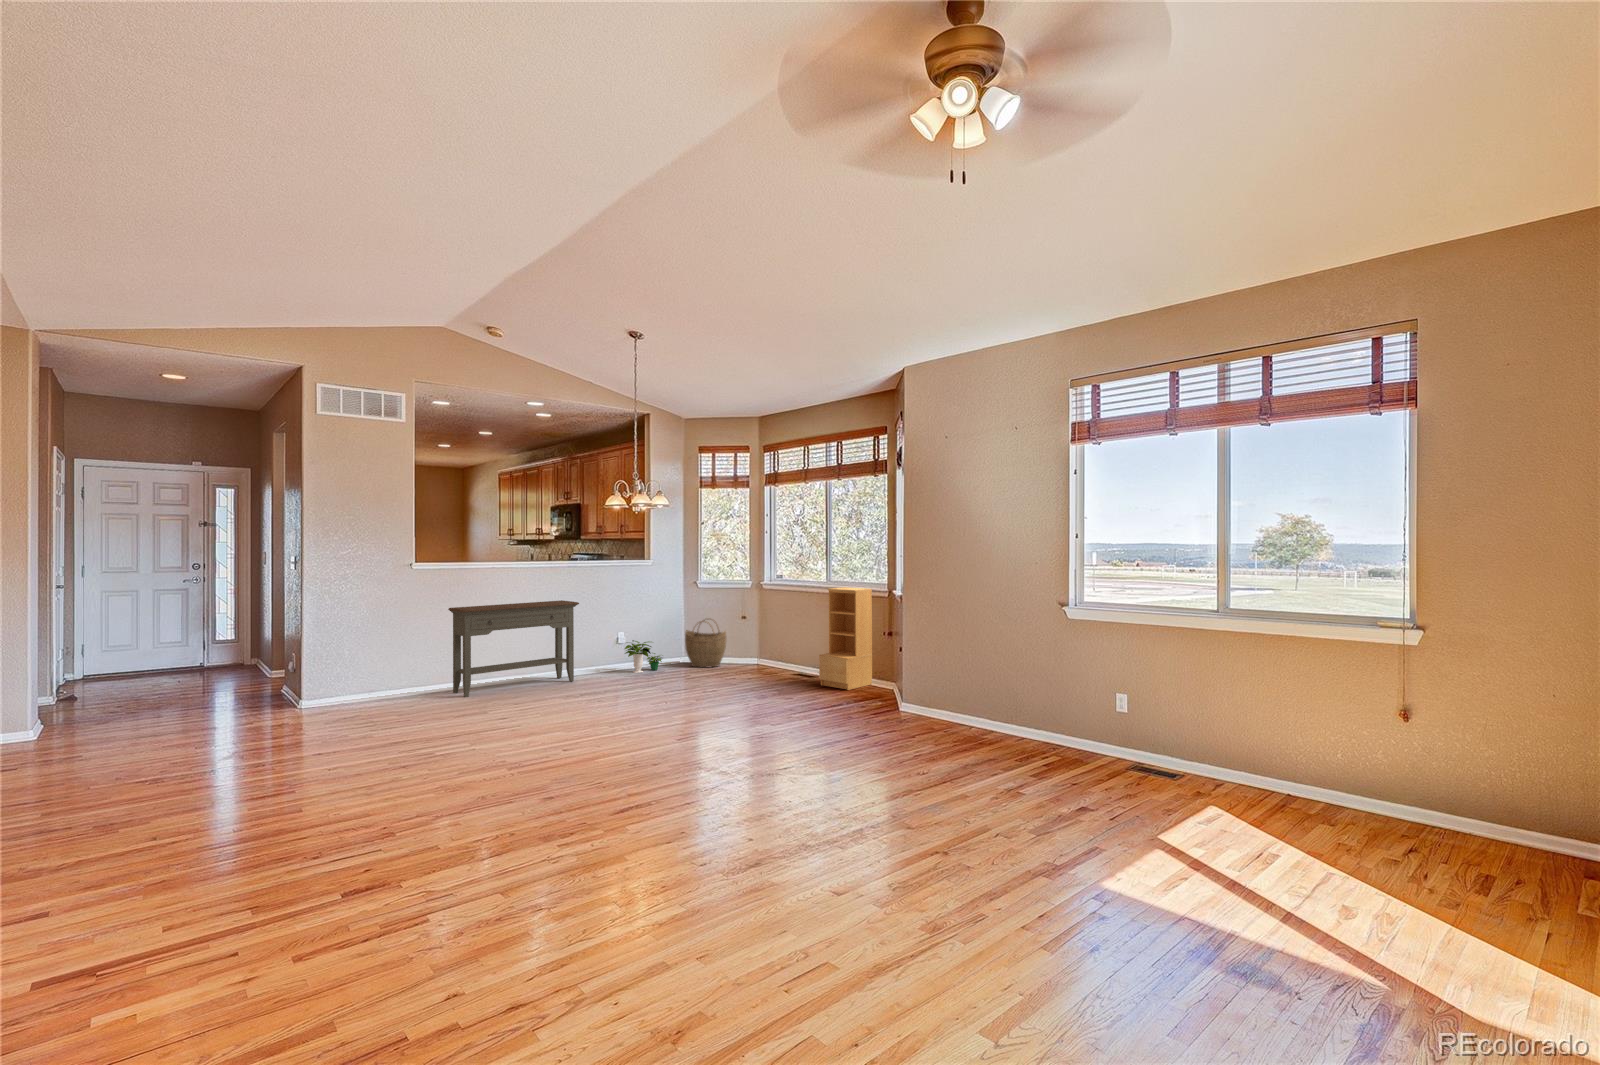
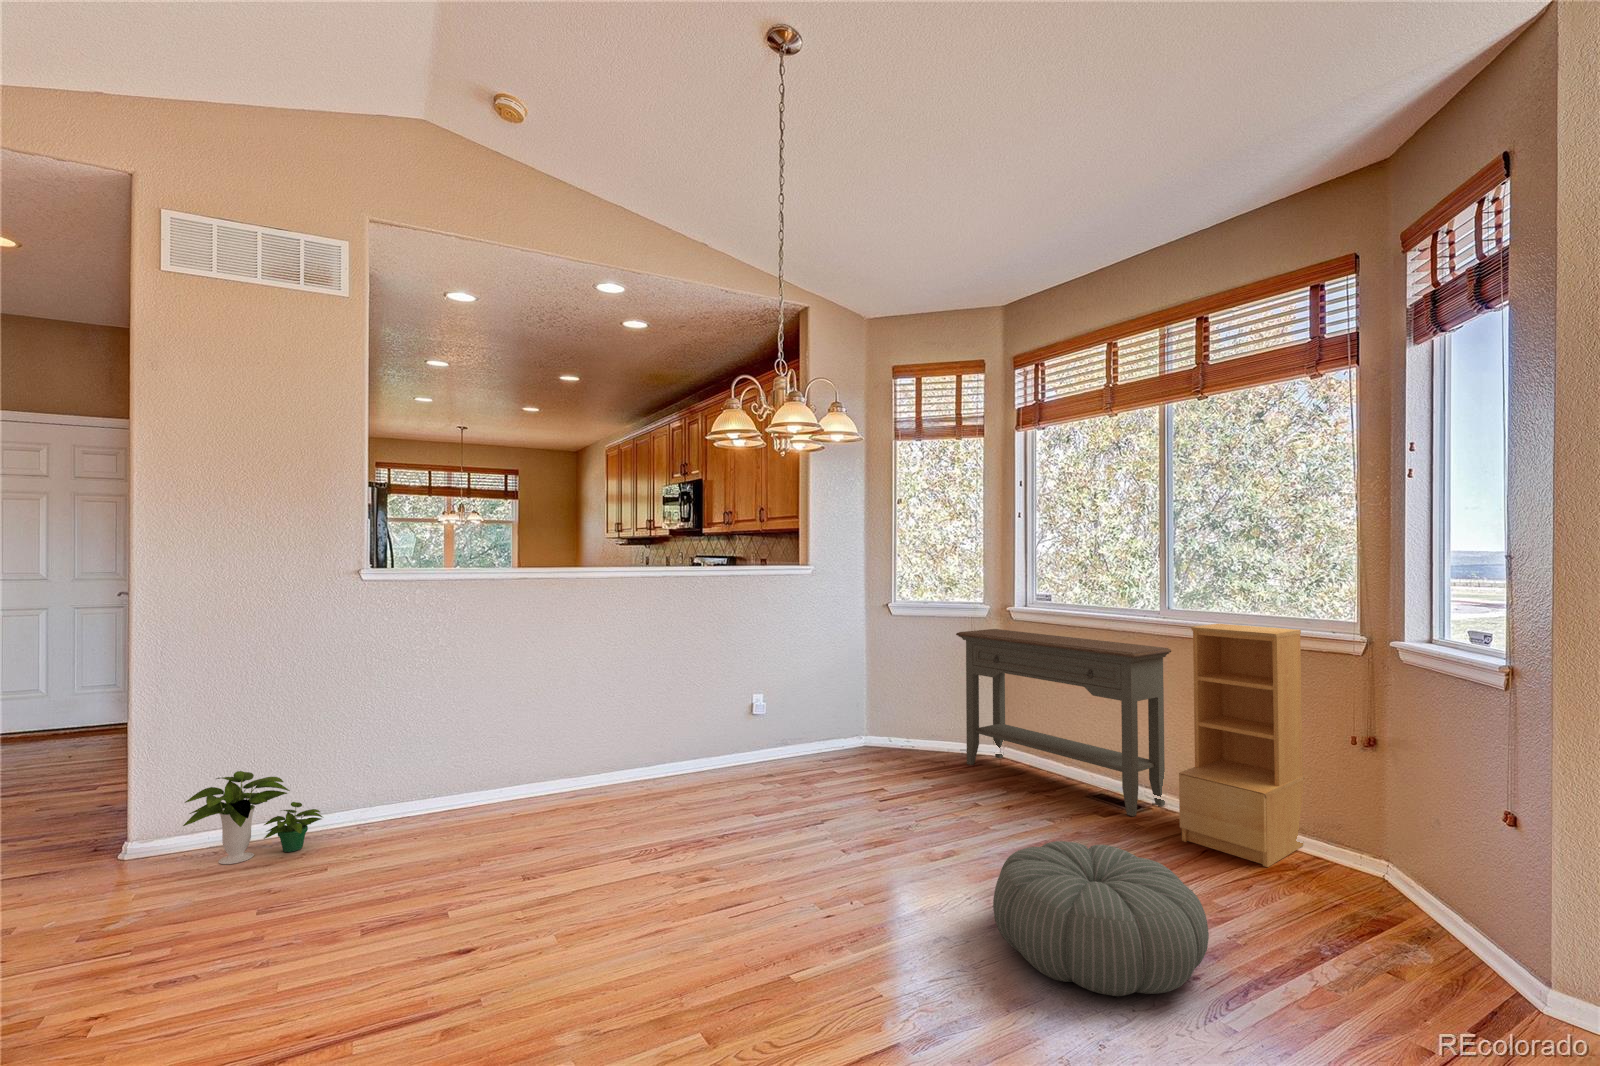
console table: present [448,600,579,697] -> present [956,629,1171,816]
woven basket: present [685,620,726,667] -> none [869,668,944,760]
potted plant: present [625,640,662,673] -> present [183,771,322,864]
pouf: none [719,673,794,715] -> present [993,841,1209,996]

